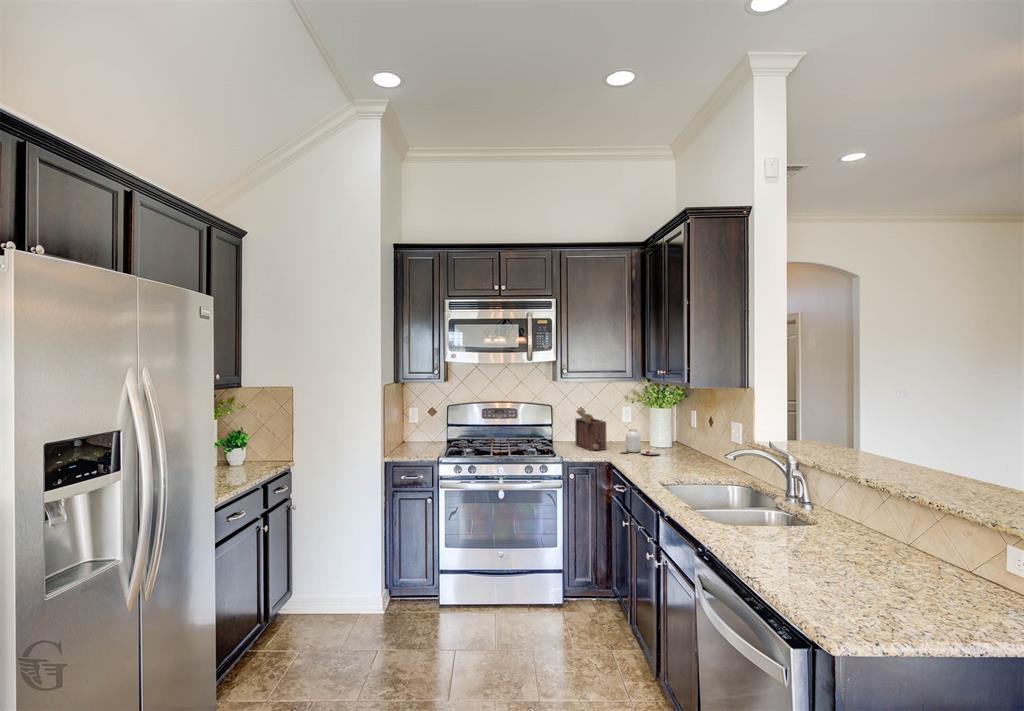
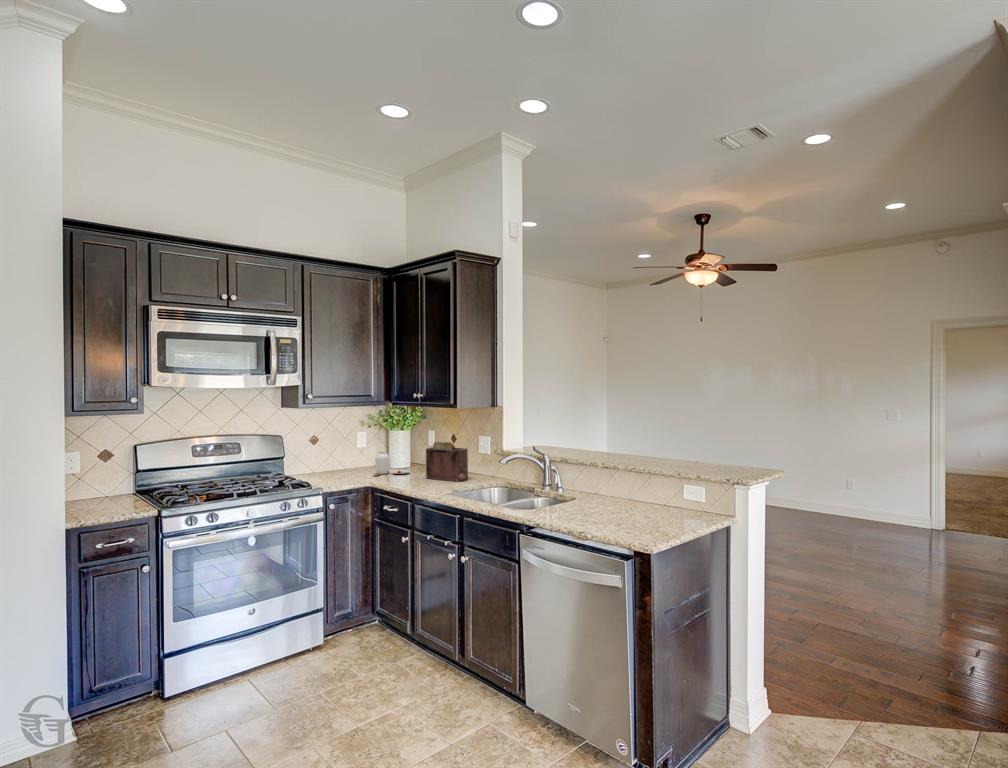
toaster: present [575,413,606,451] -> present [426,441,468,481]

